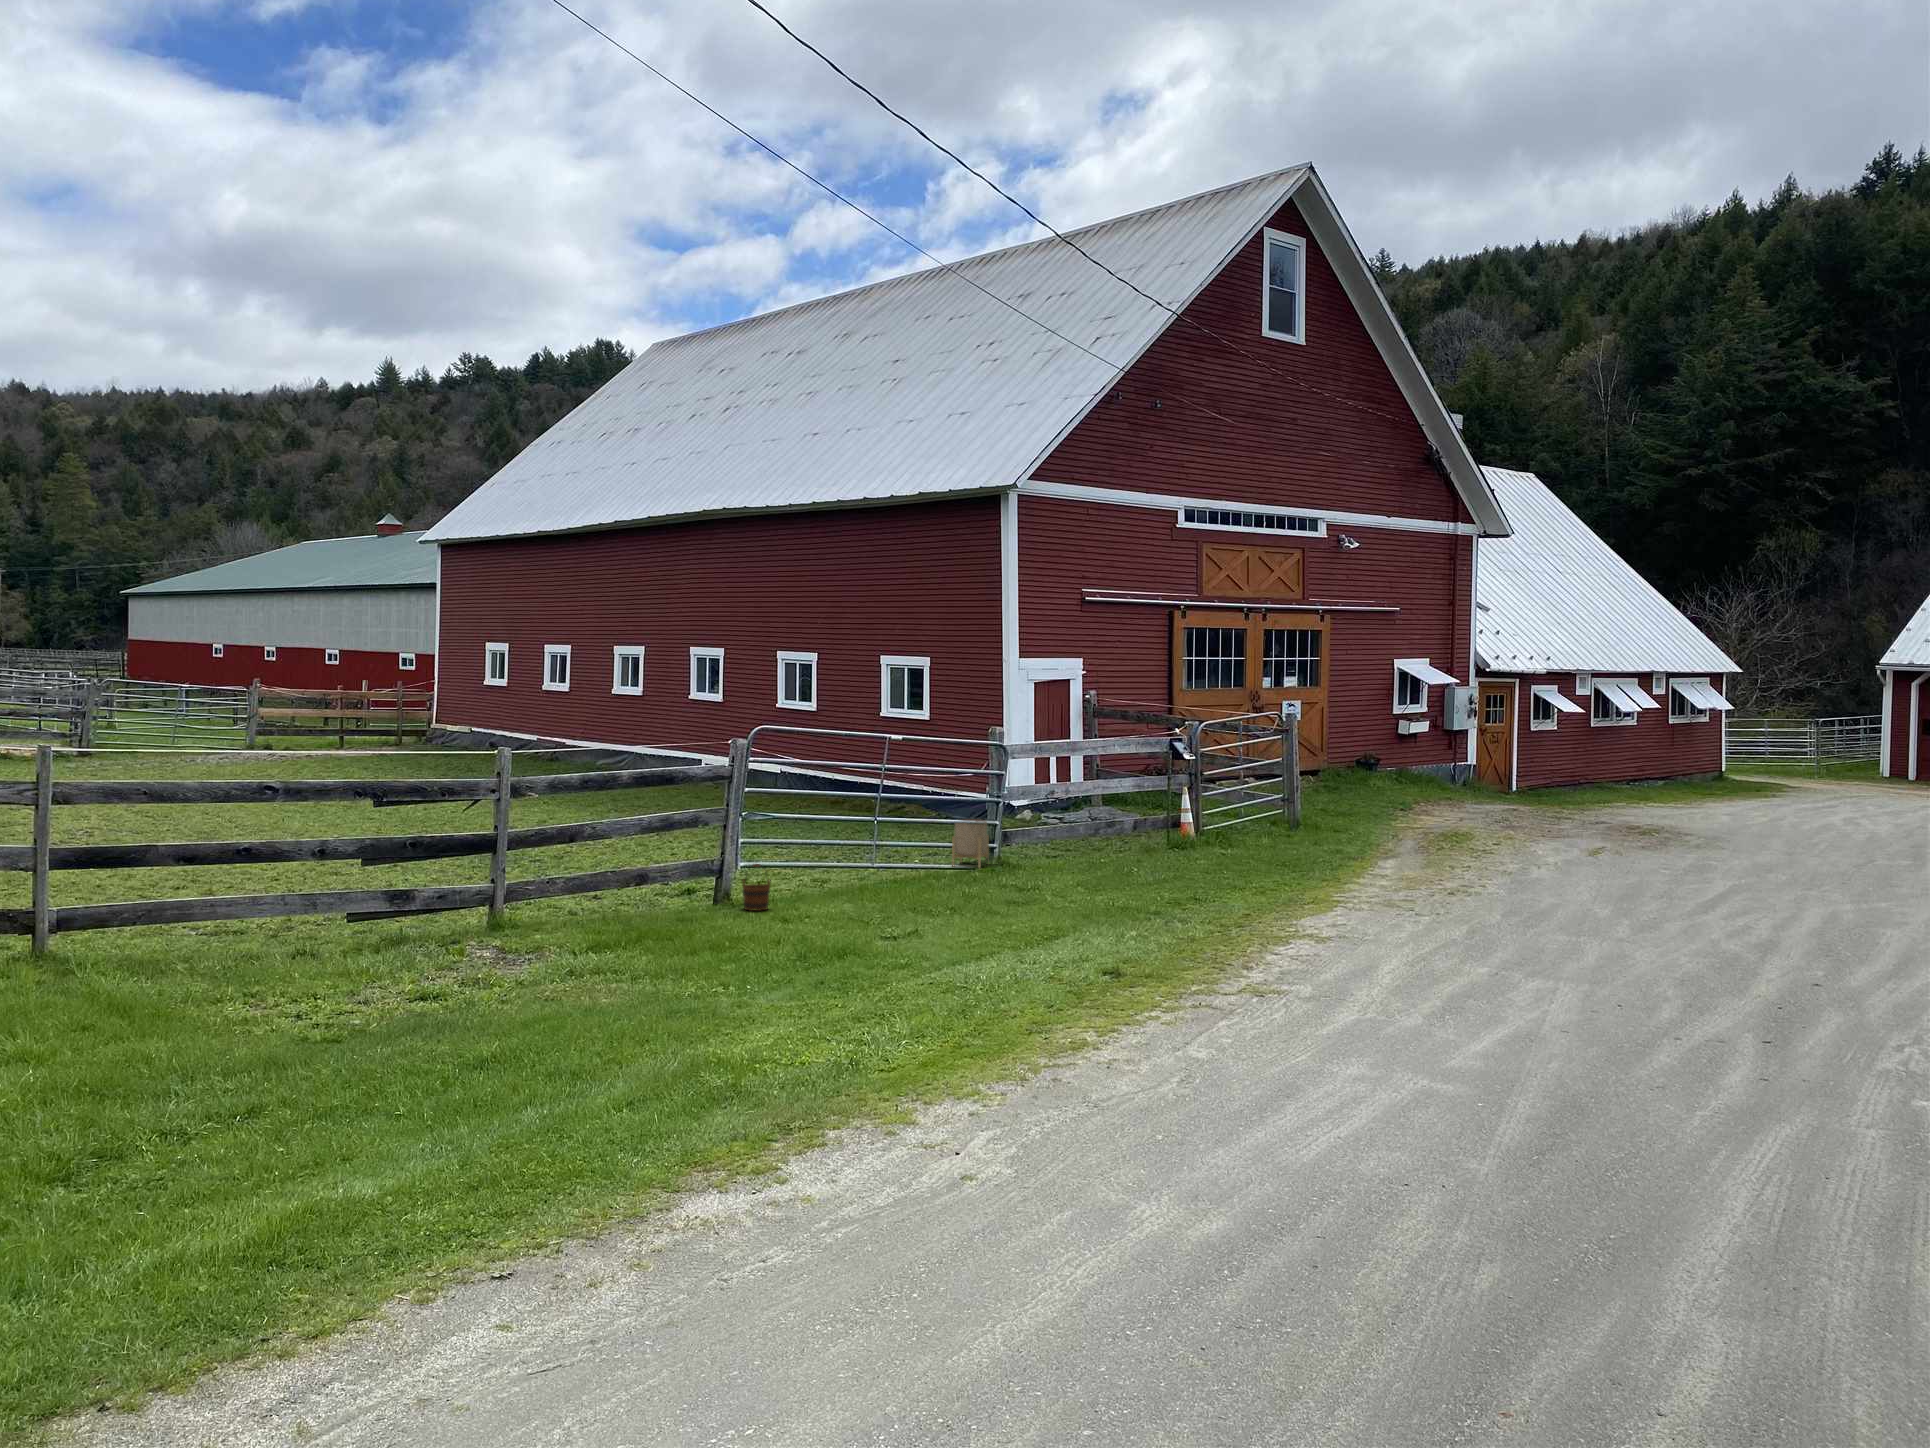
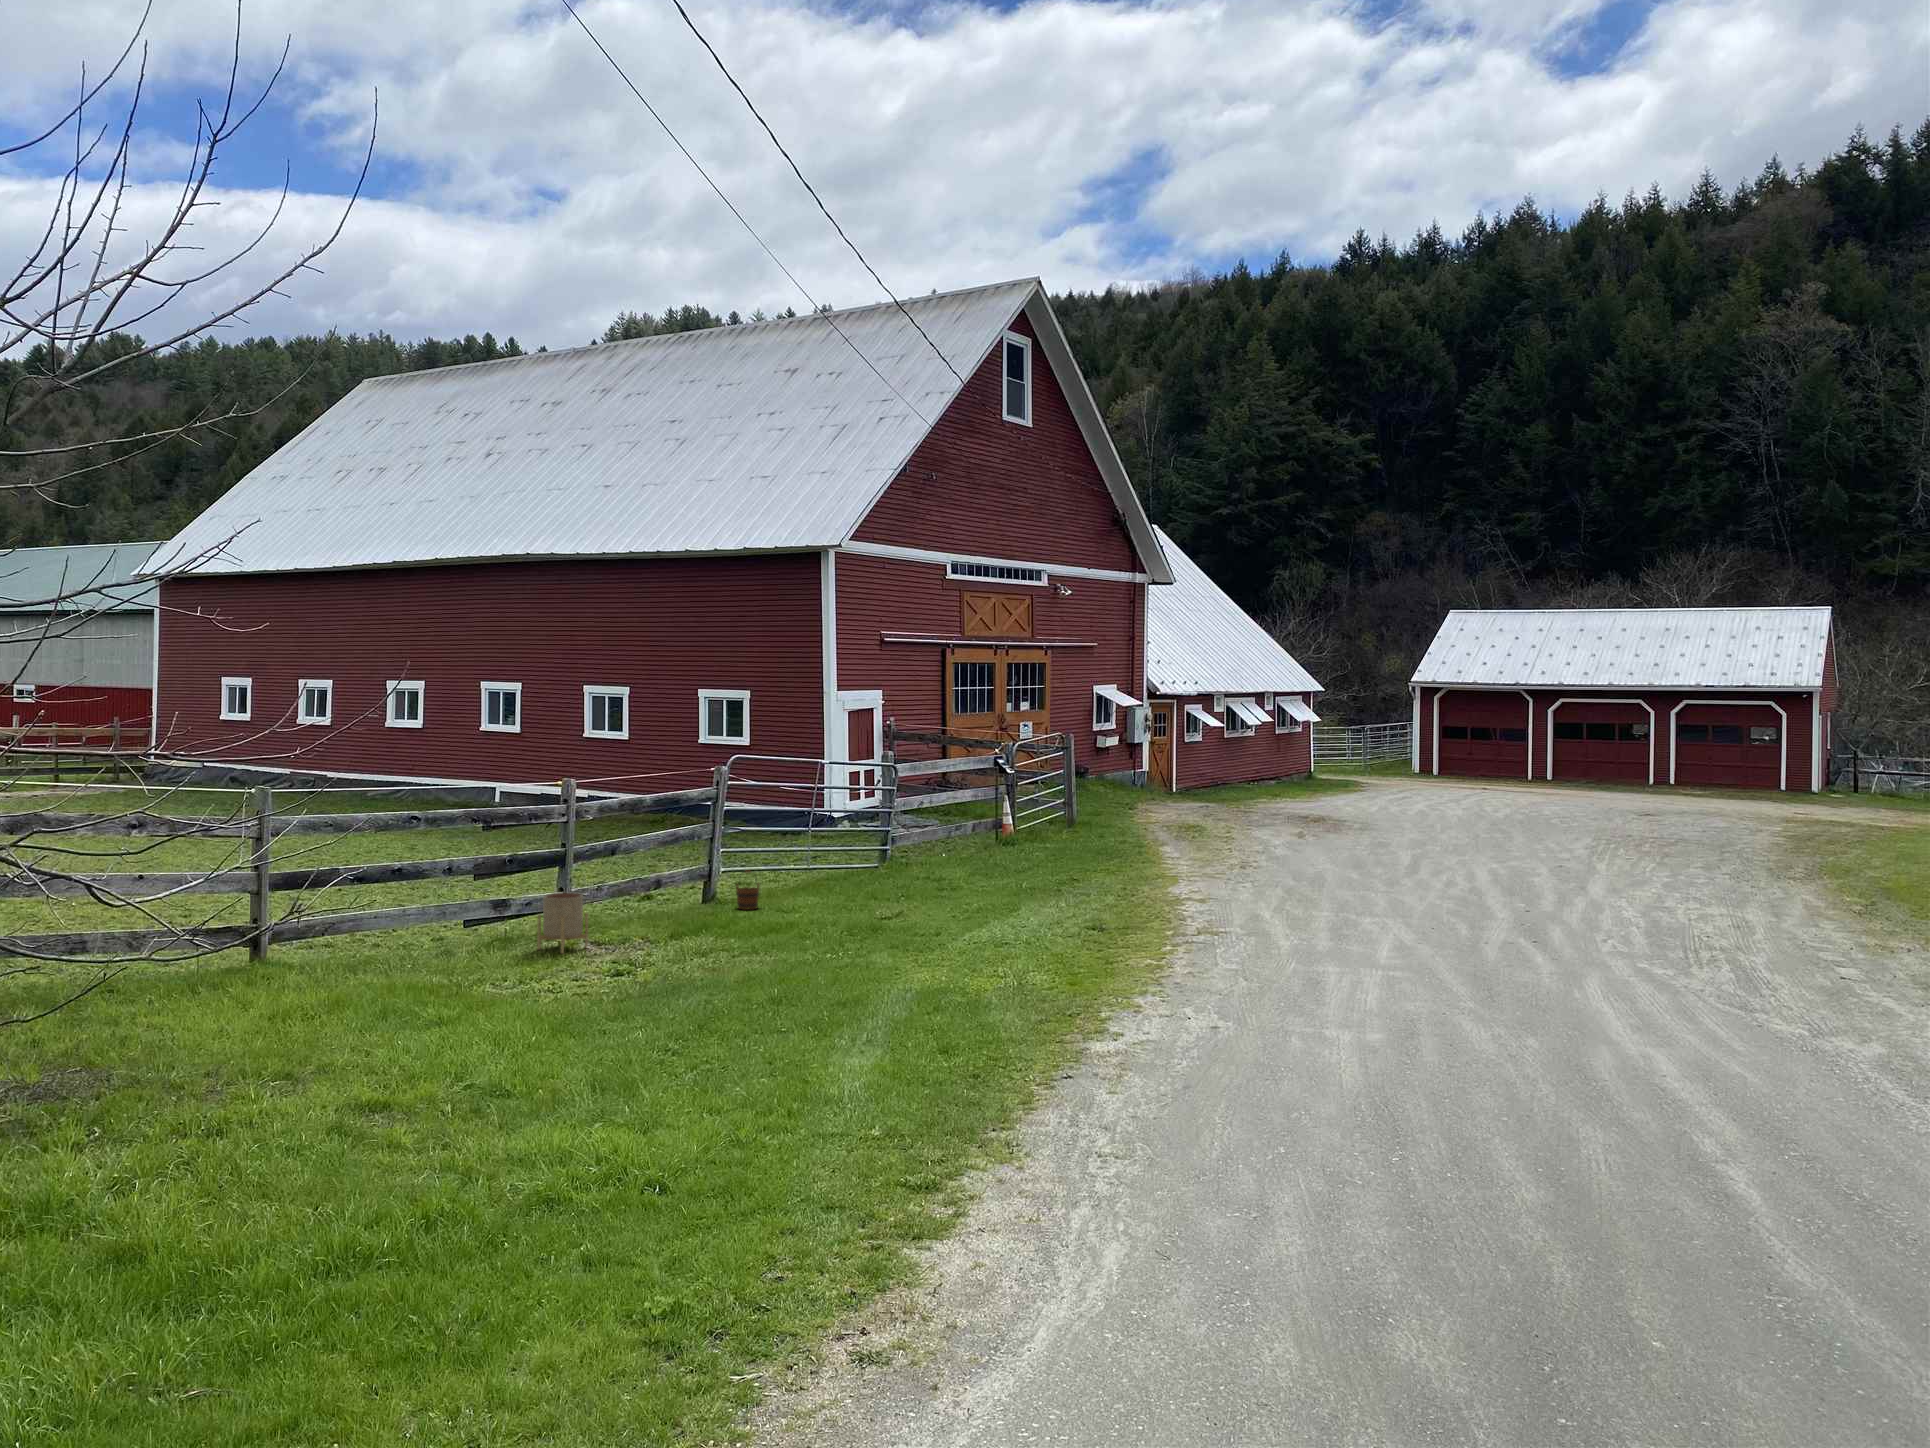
planter: present [952,819,989,868] -> present [537,893,588,954]

